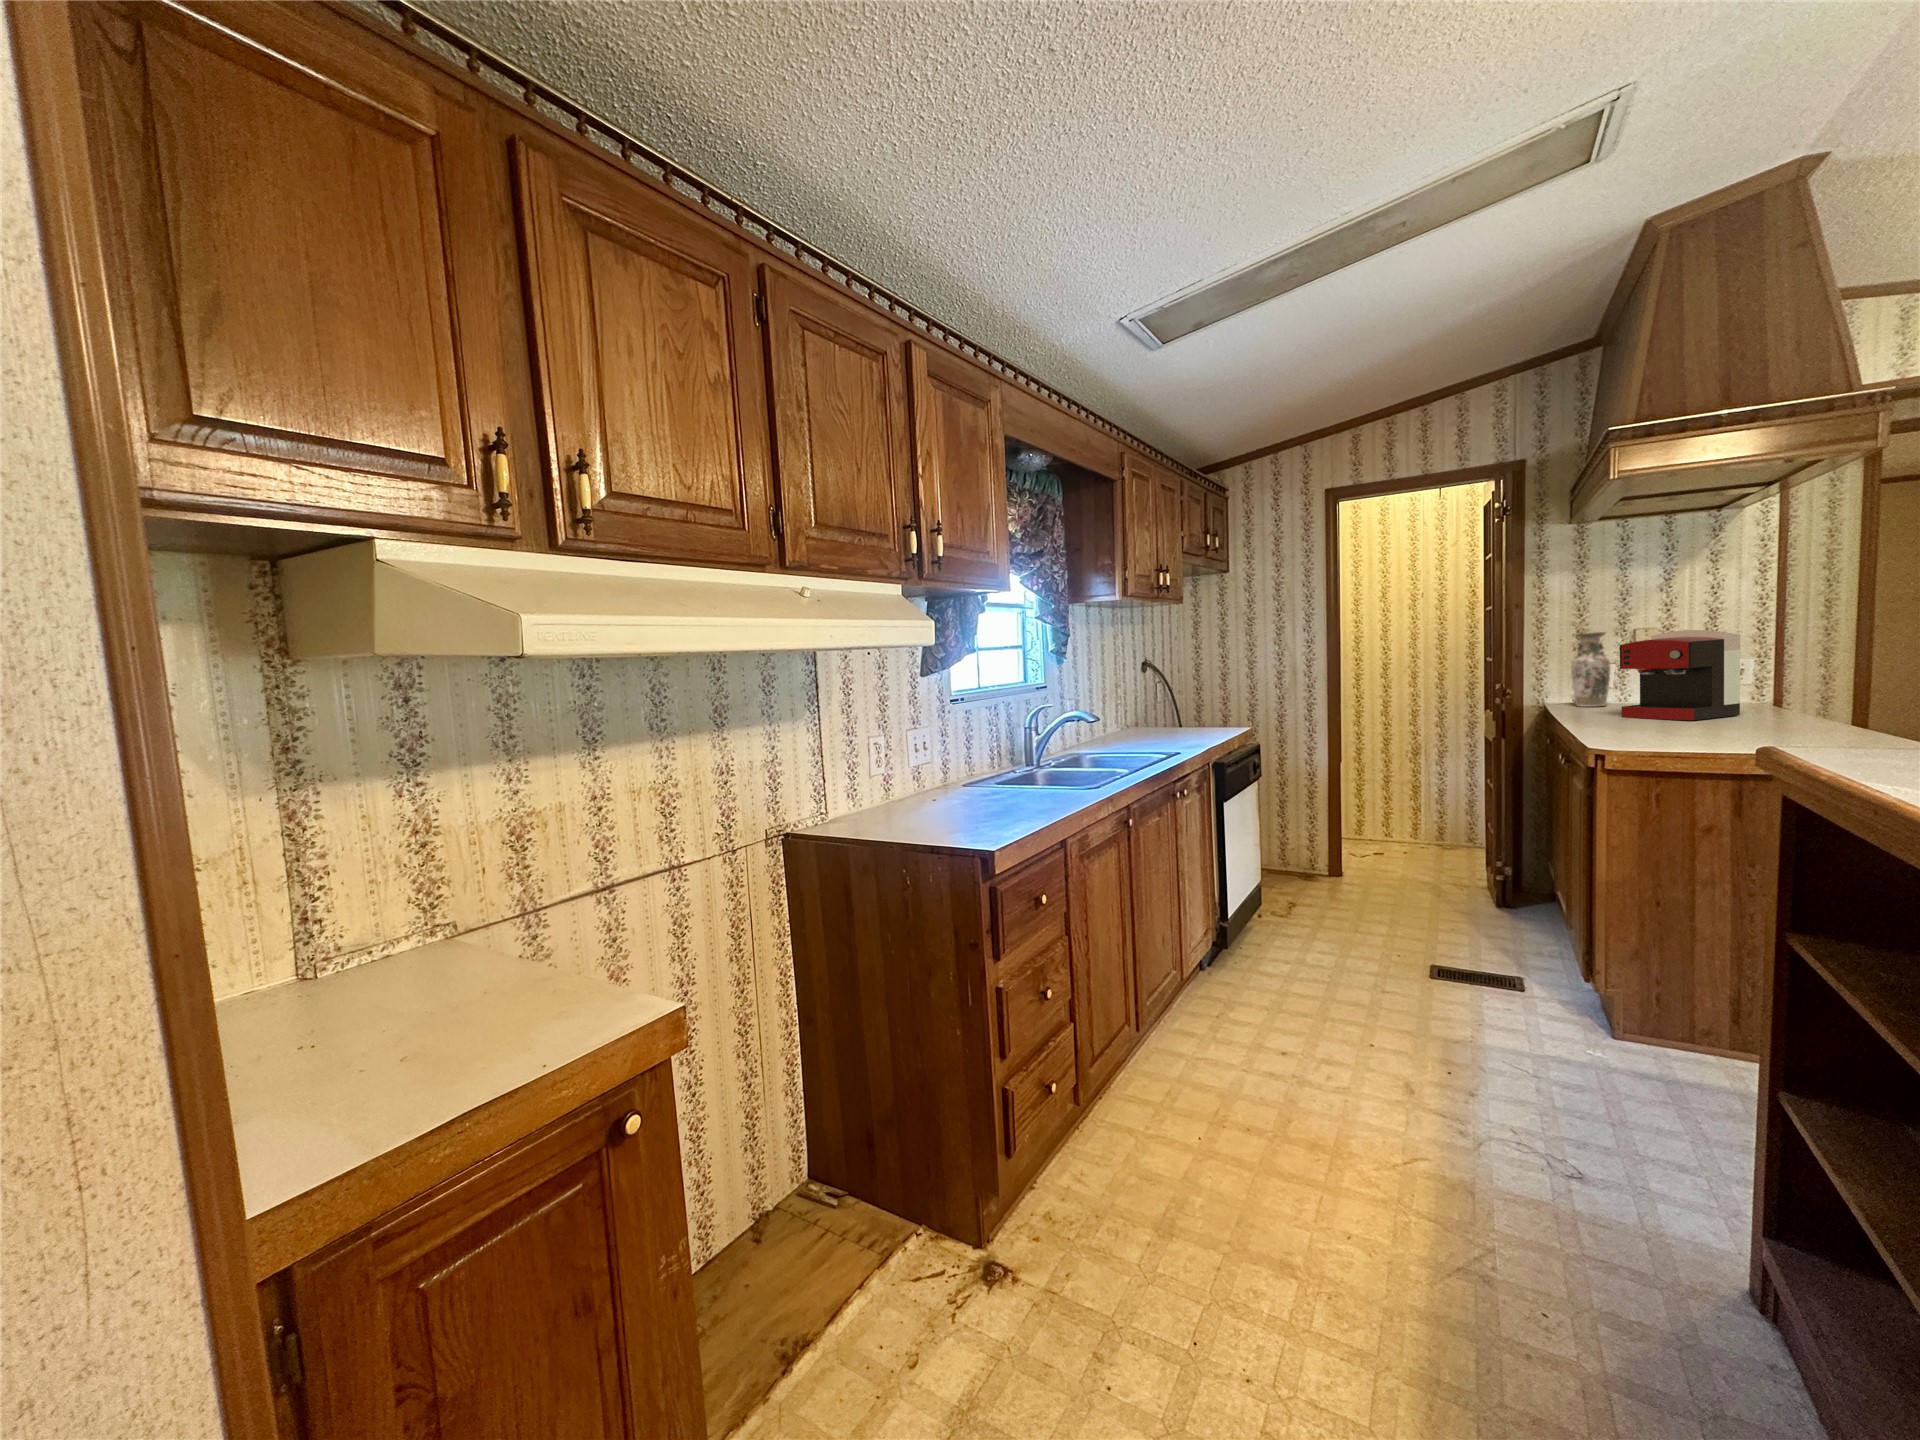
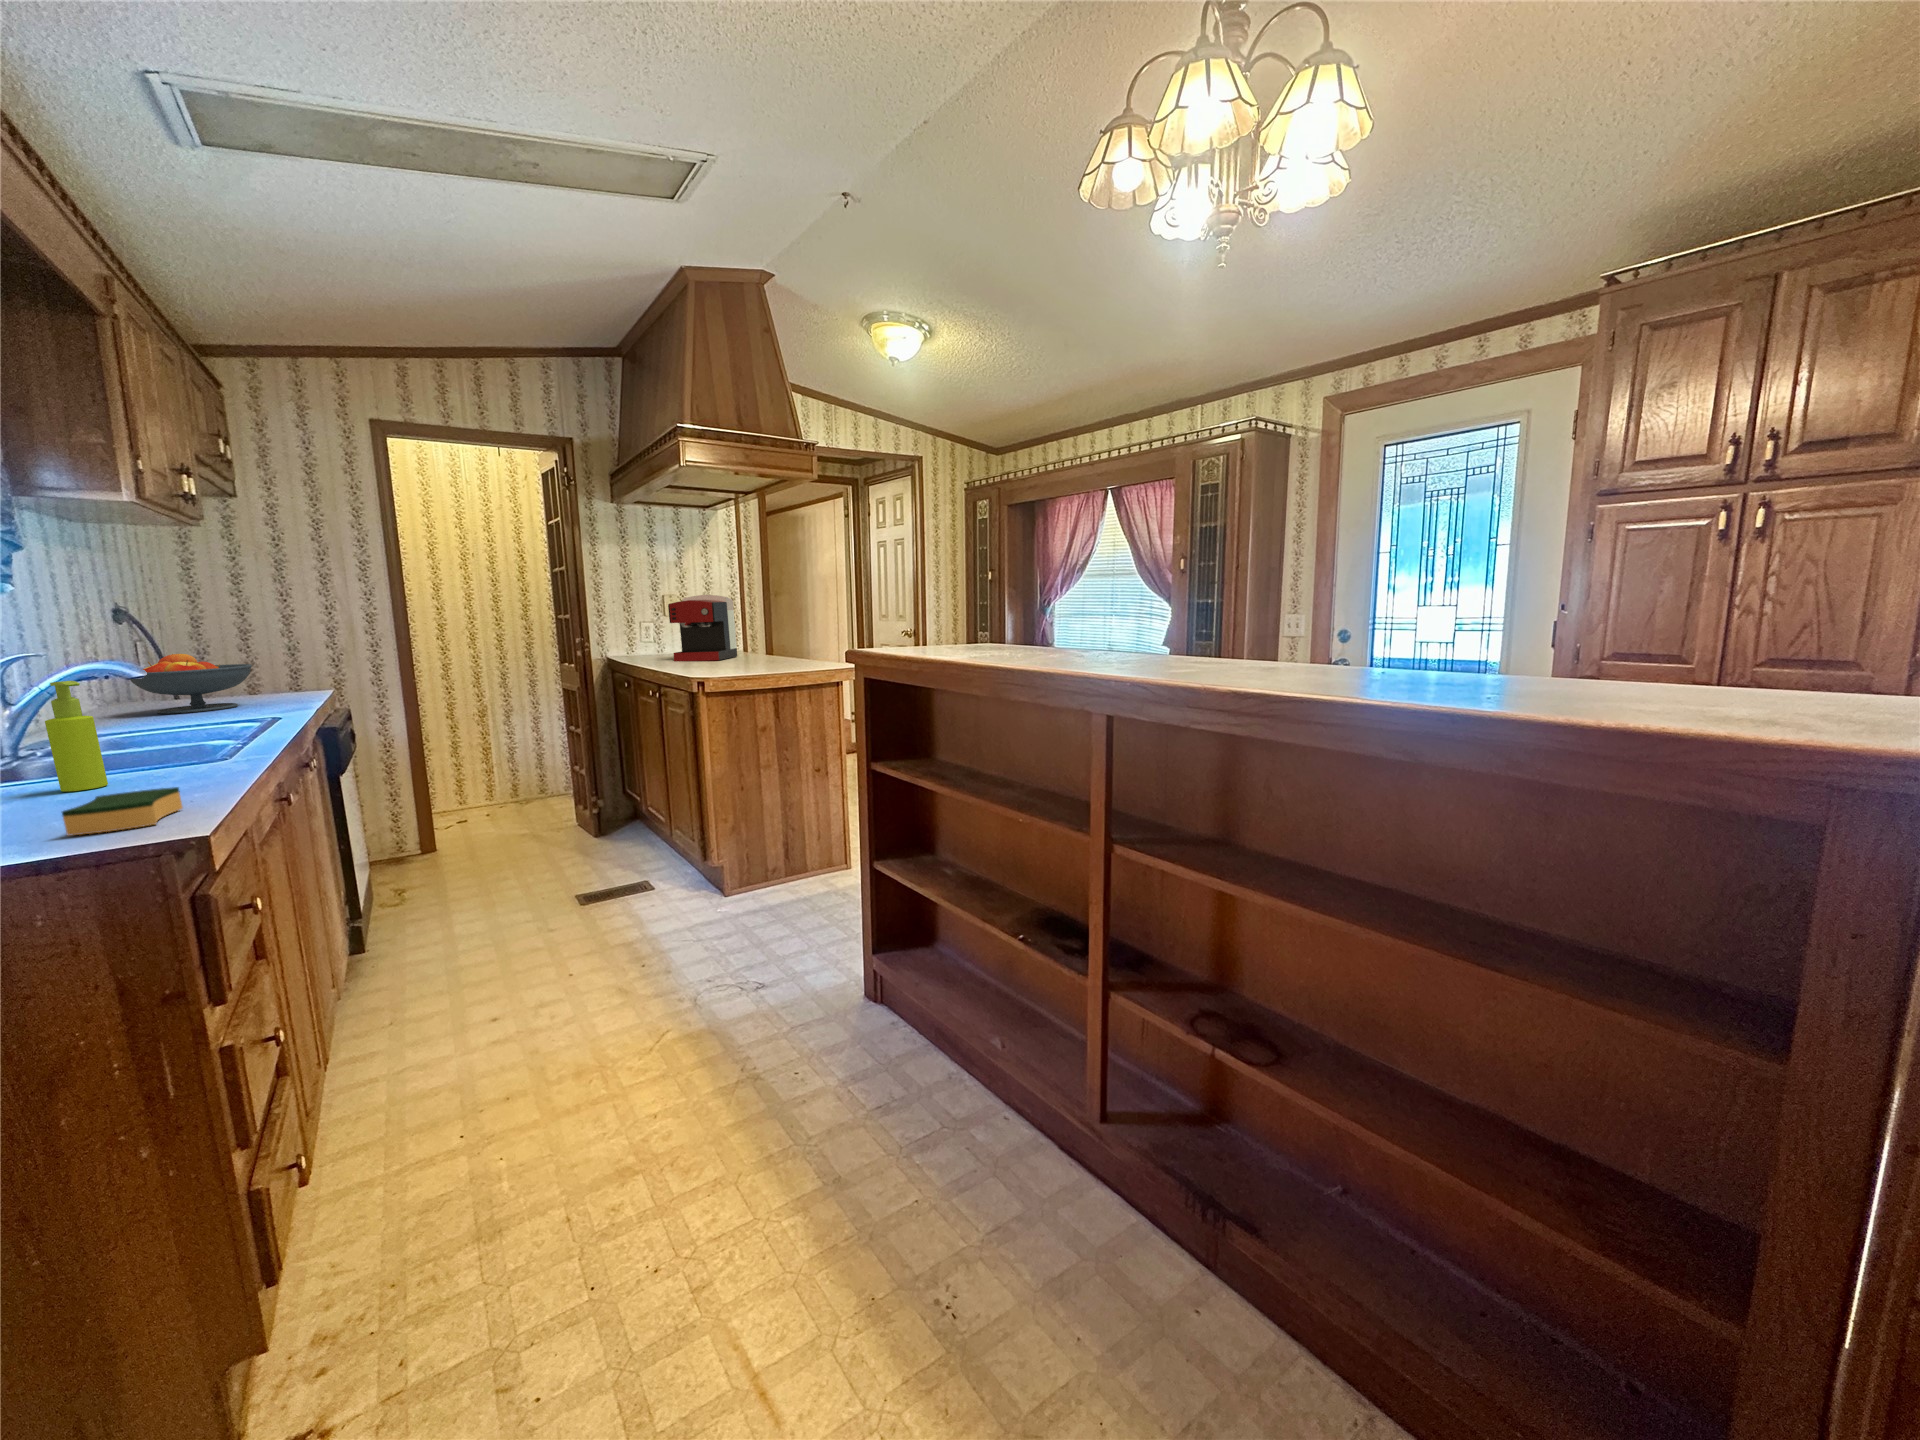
vase: present [1571,632,1610,707] -> none [625,596,652,657]
fruit bowl: none [1137,694,1203,737] -> present [130,654,252,714]
soap dispenser: none [1020,728,1041,794] -> present [45,681,108,792]
sponge: none [972,805,1027,830] -> present [62,787,183,836]

